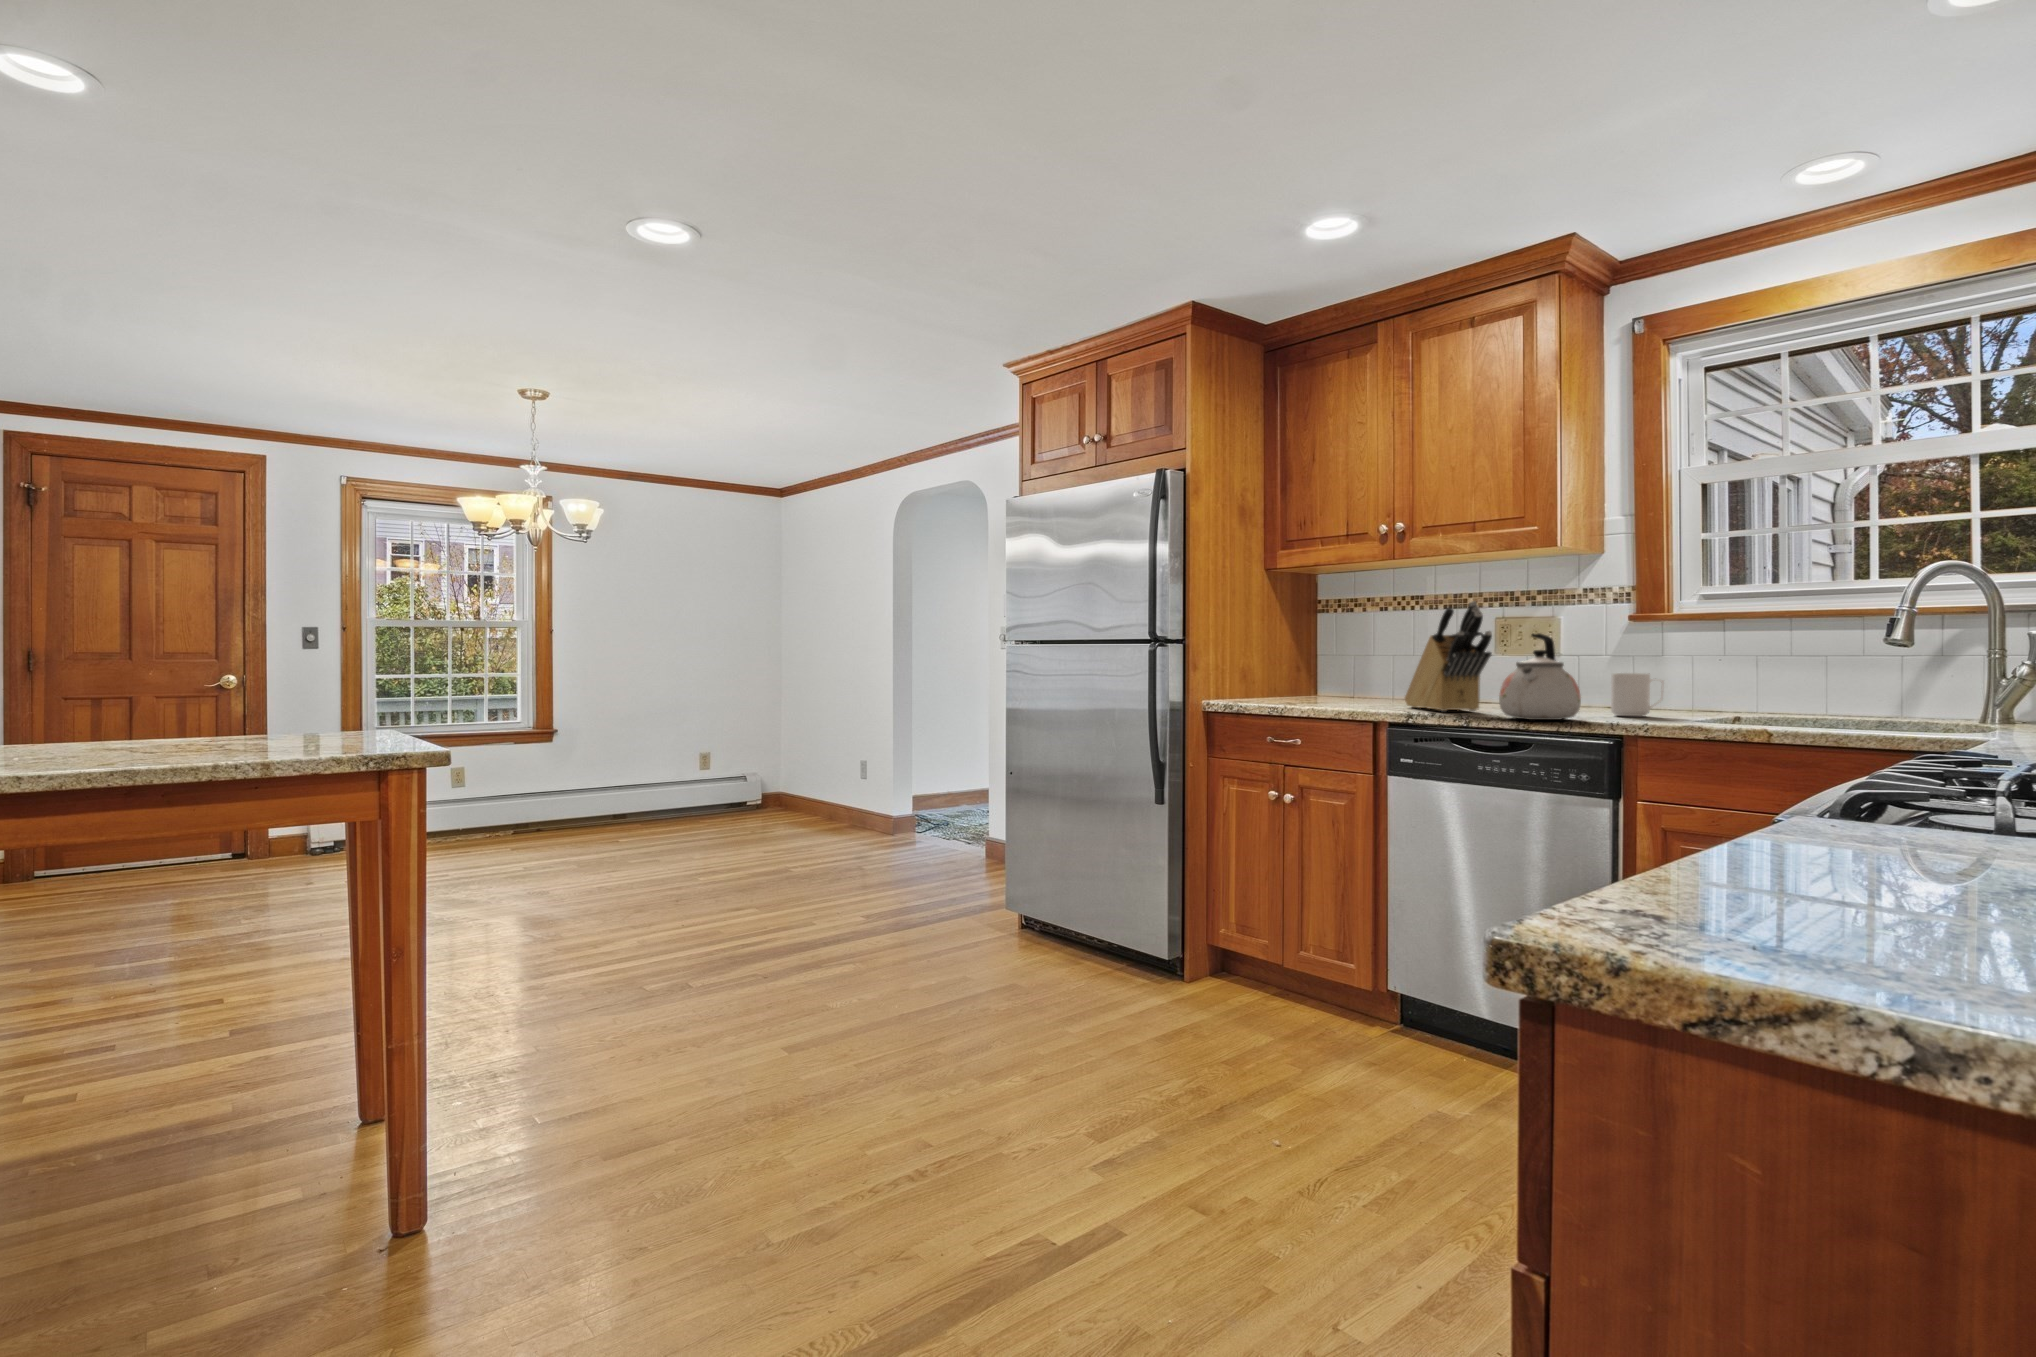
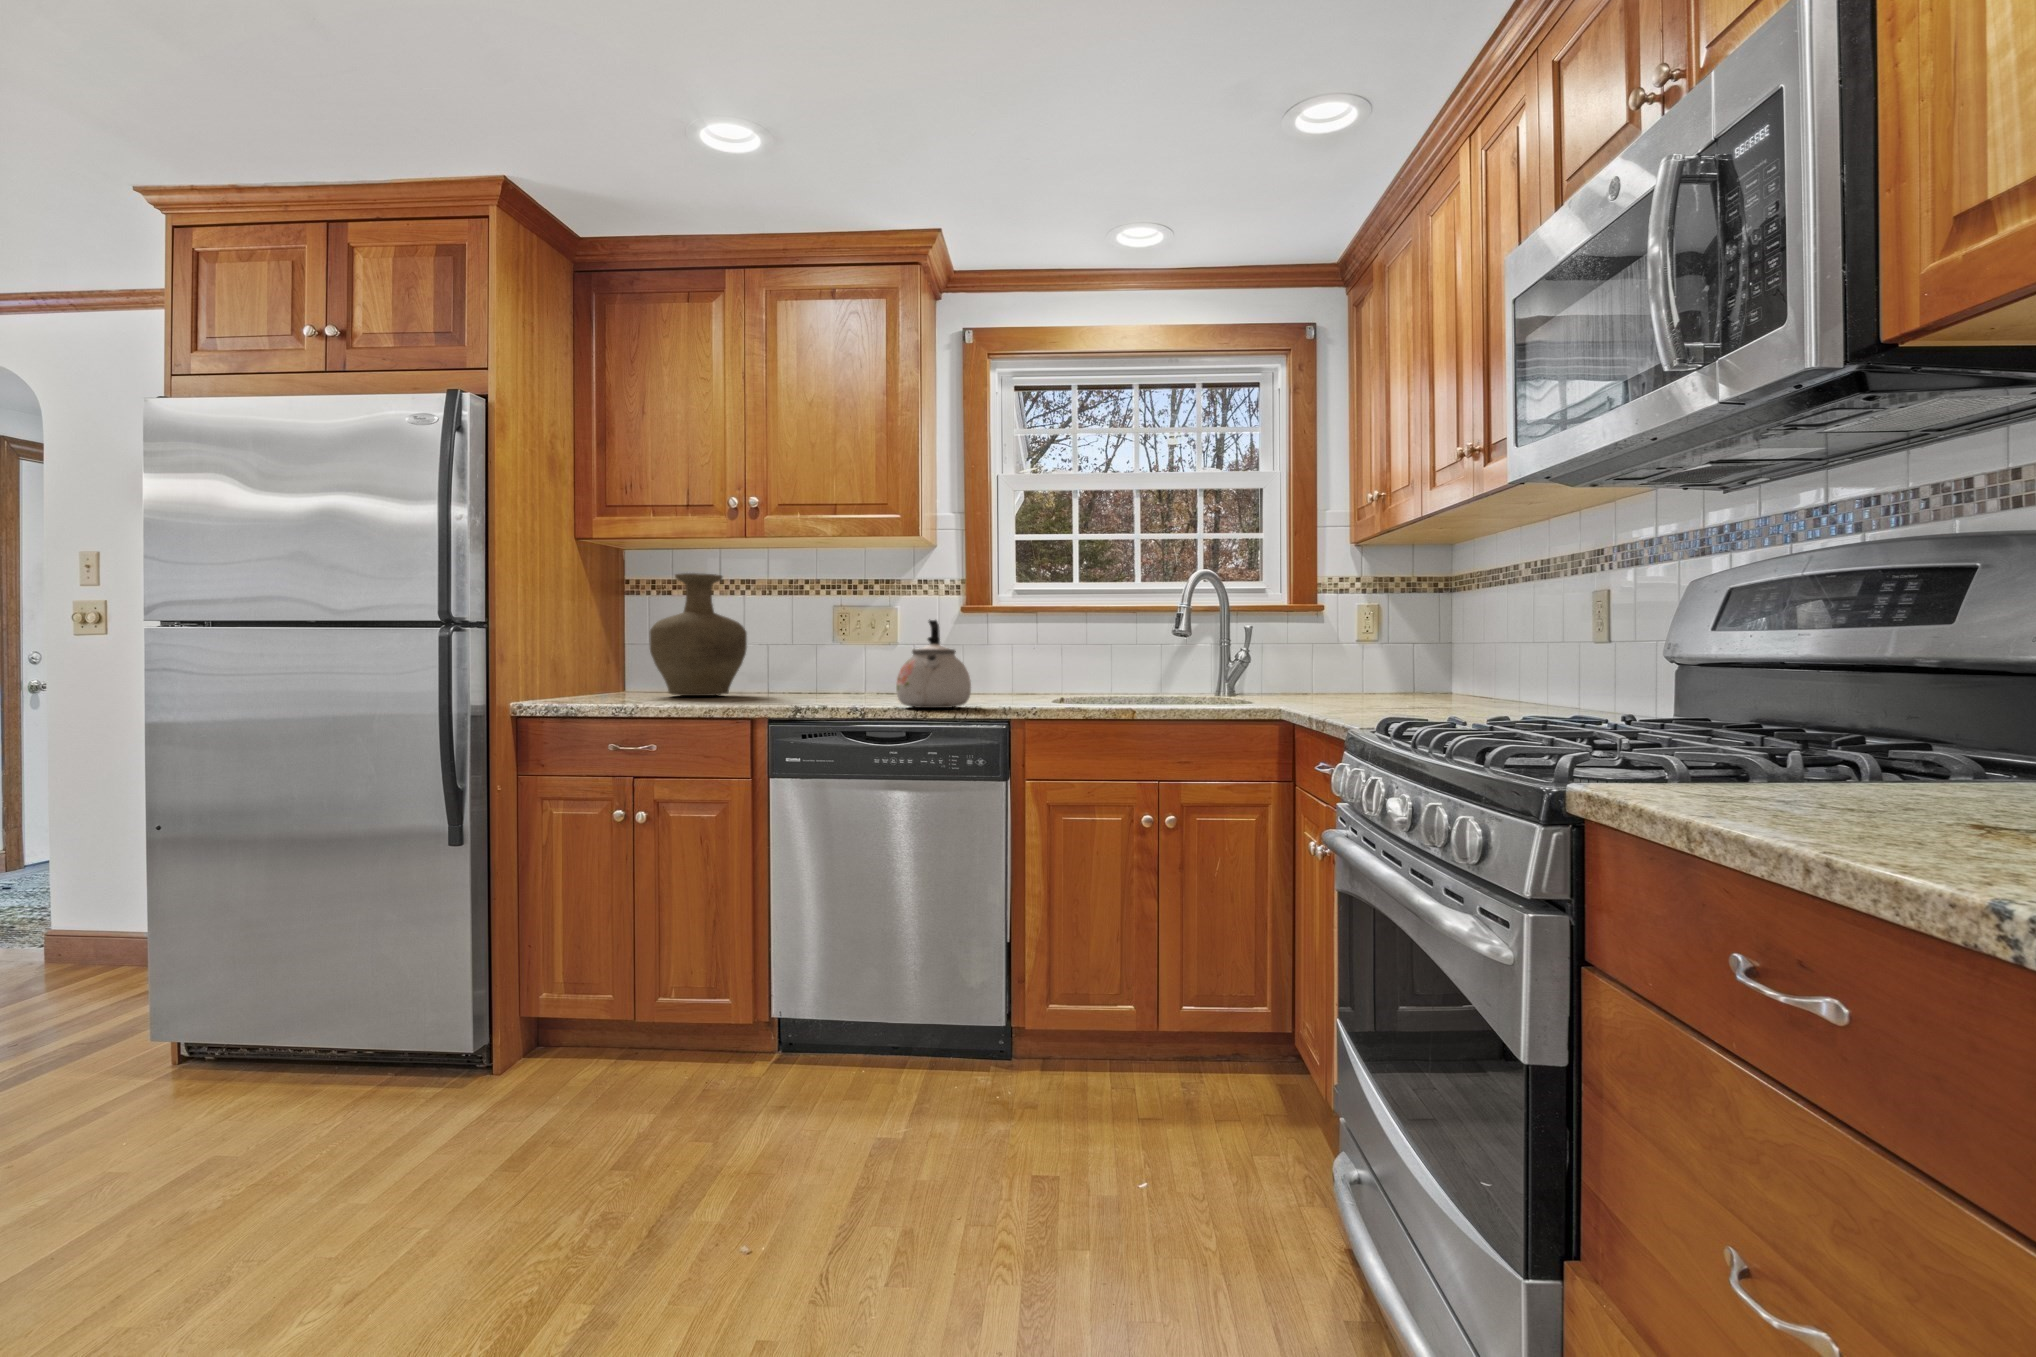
vase: none [1316,594,1402,701] -> present [649,573,747,696]
knife block: present [1405,601,1492,711] -> none [767,585,878,703]
mug: present [1611,673,1664,716] -> none [976,661,1020,702]

